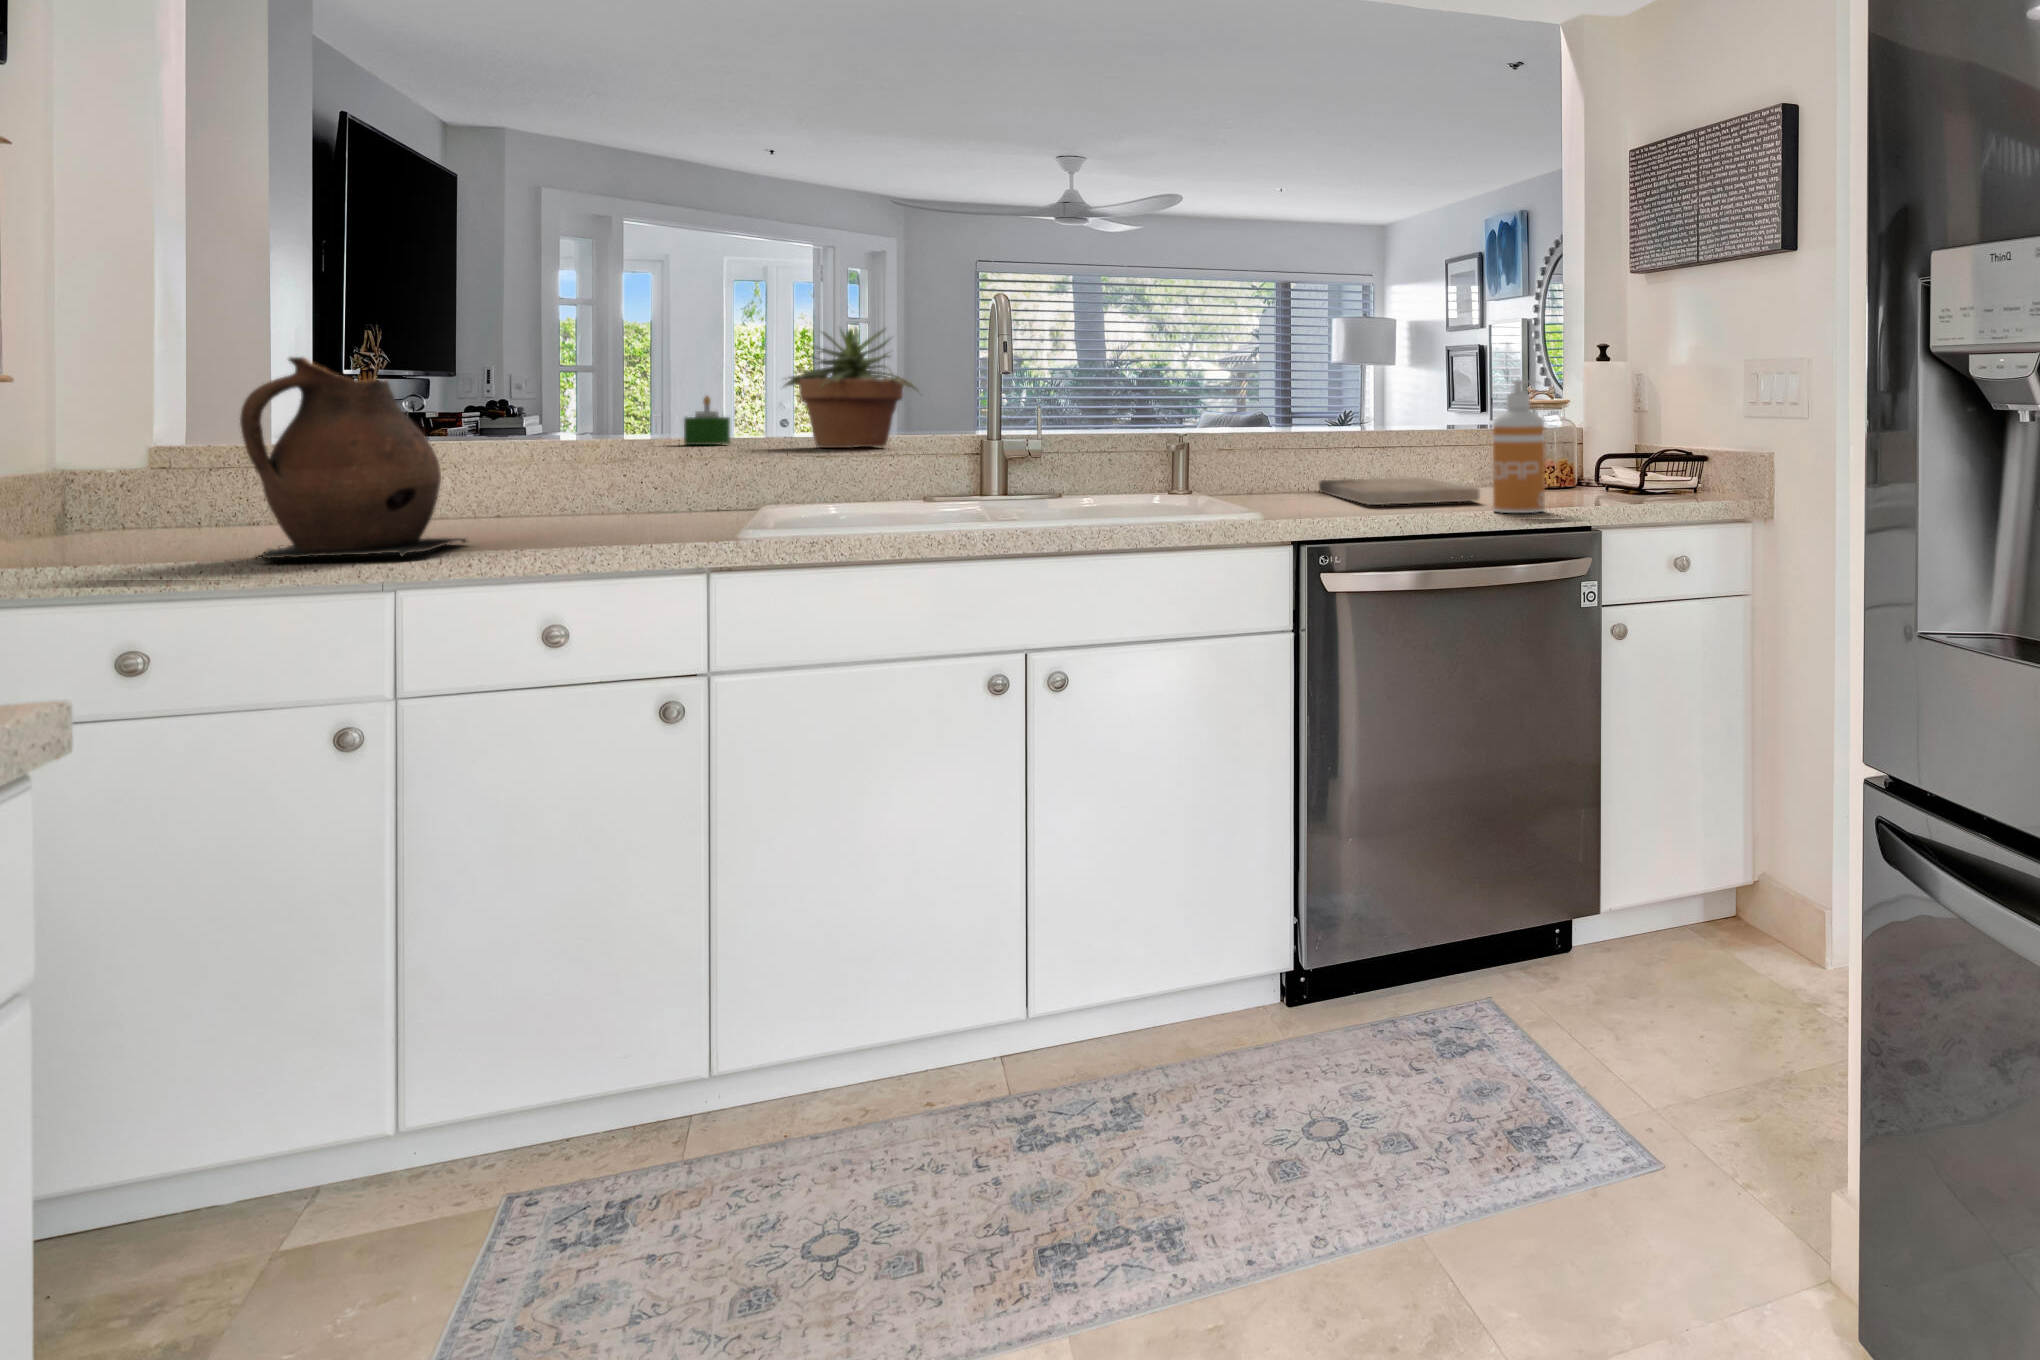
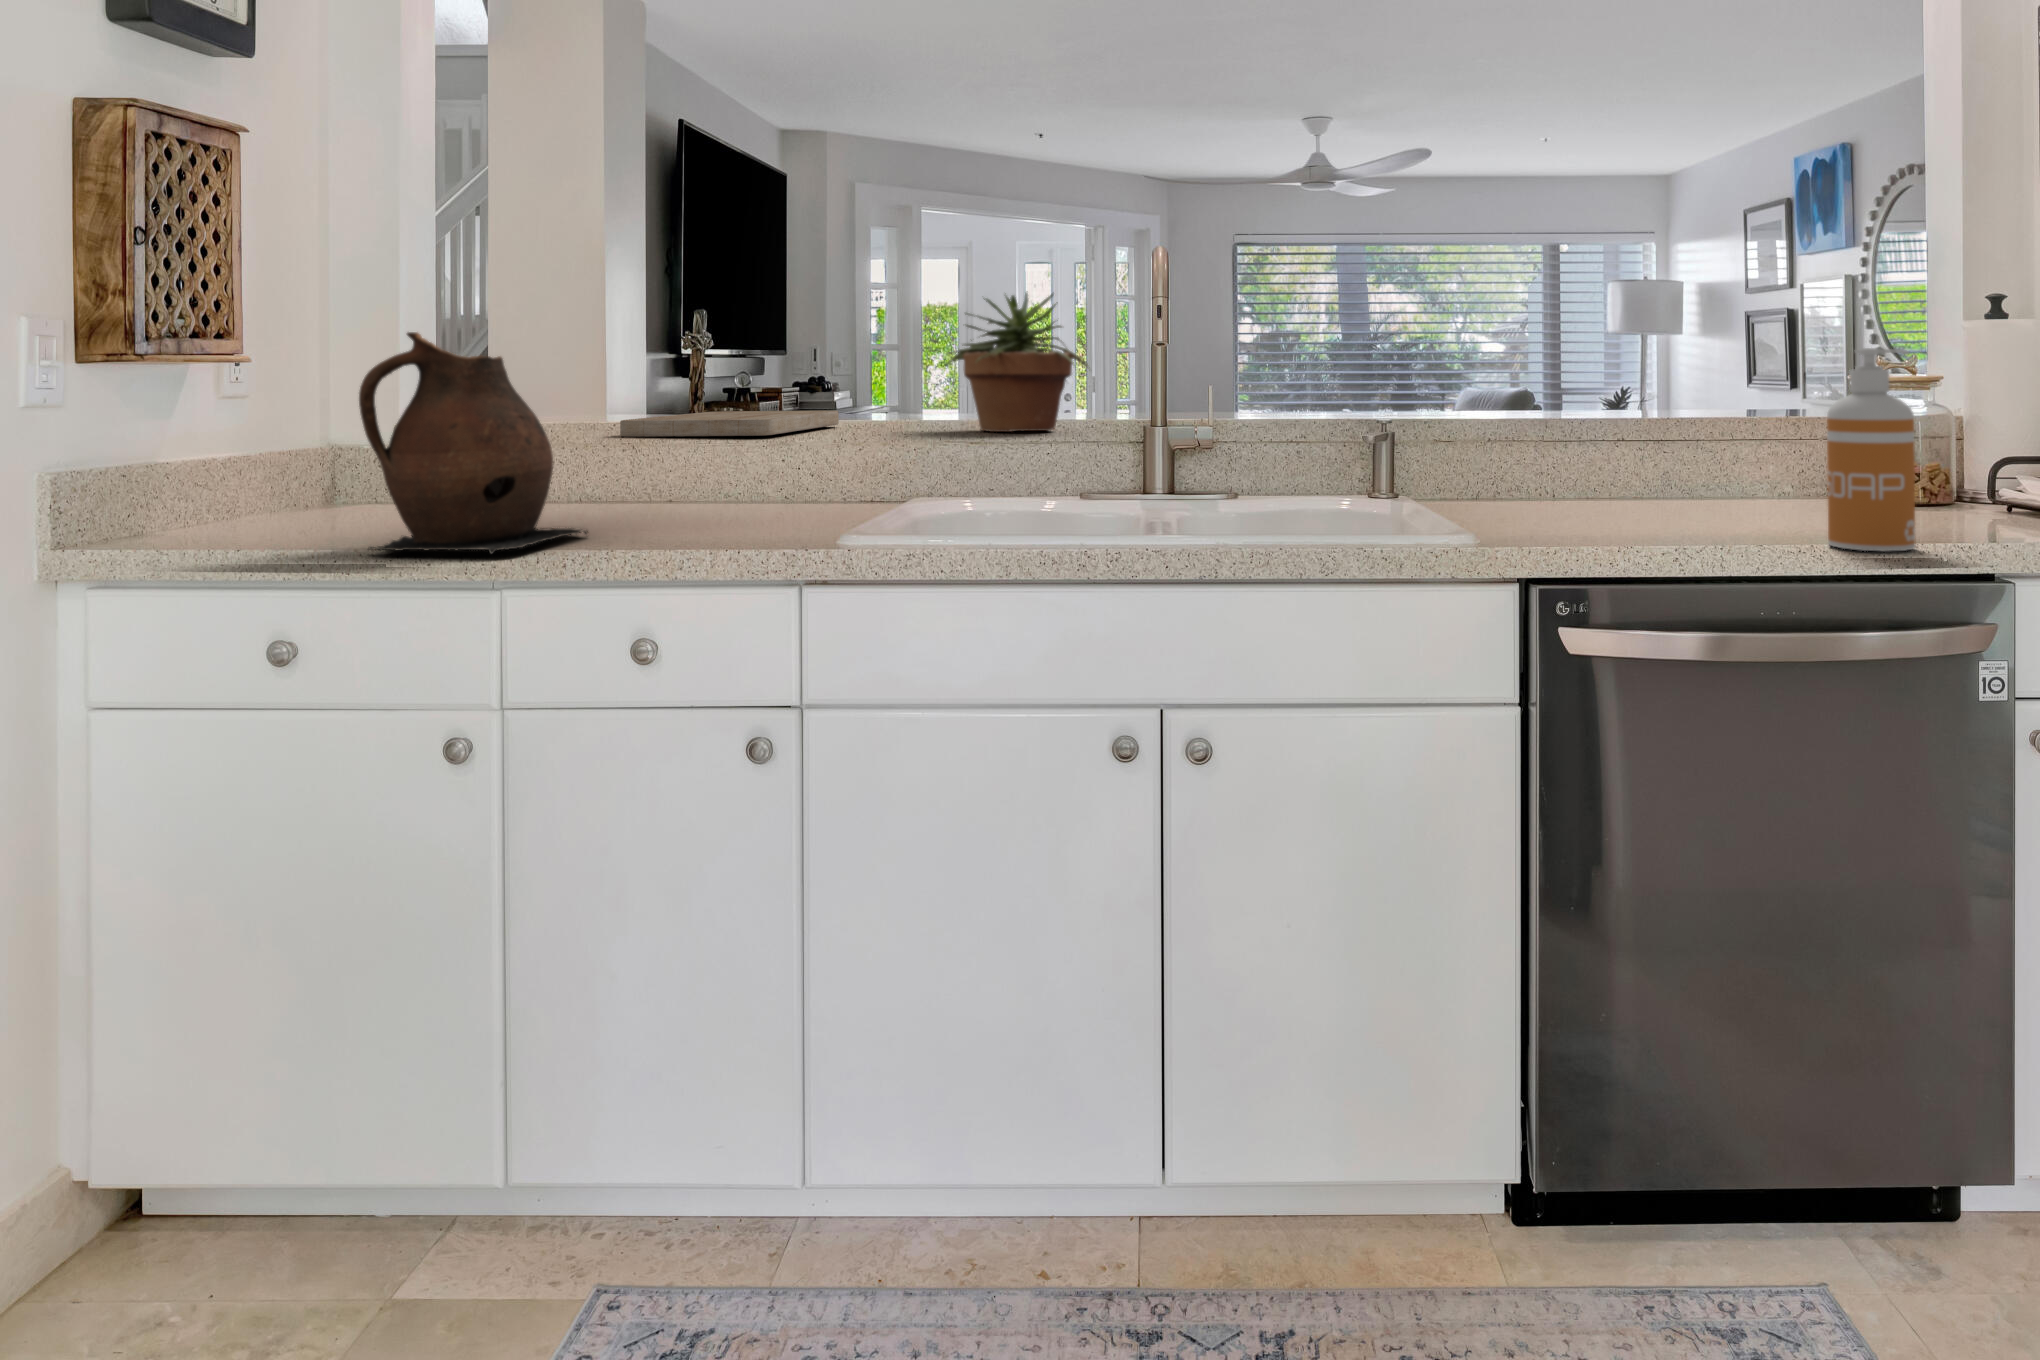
candle: present [684,396,730,445] -> none [862,371,907,425]
cutting board: present [1319,477,1480,505] -> present [620,411,839,437]

